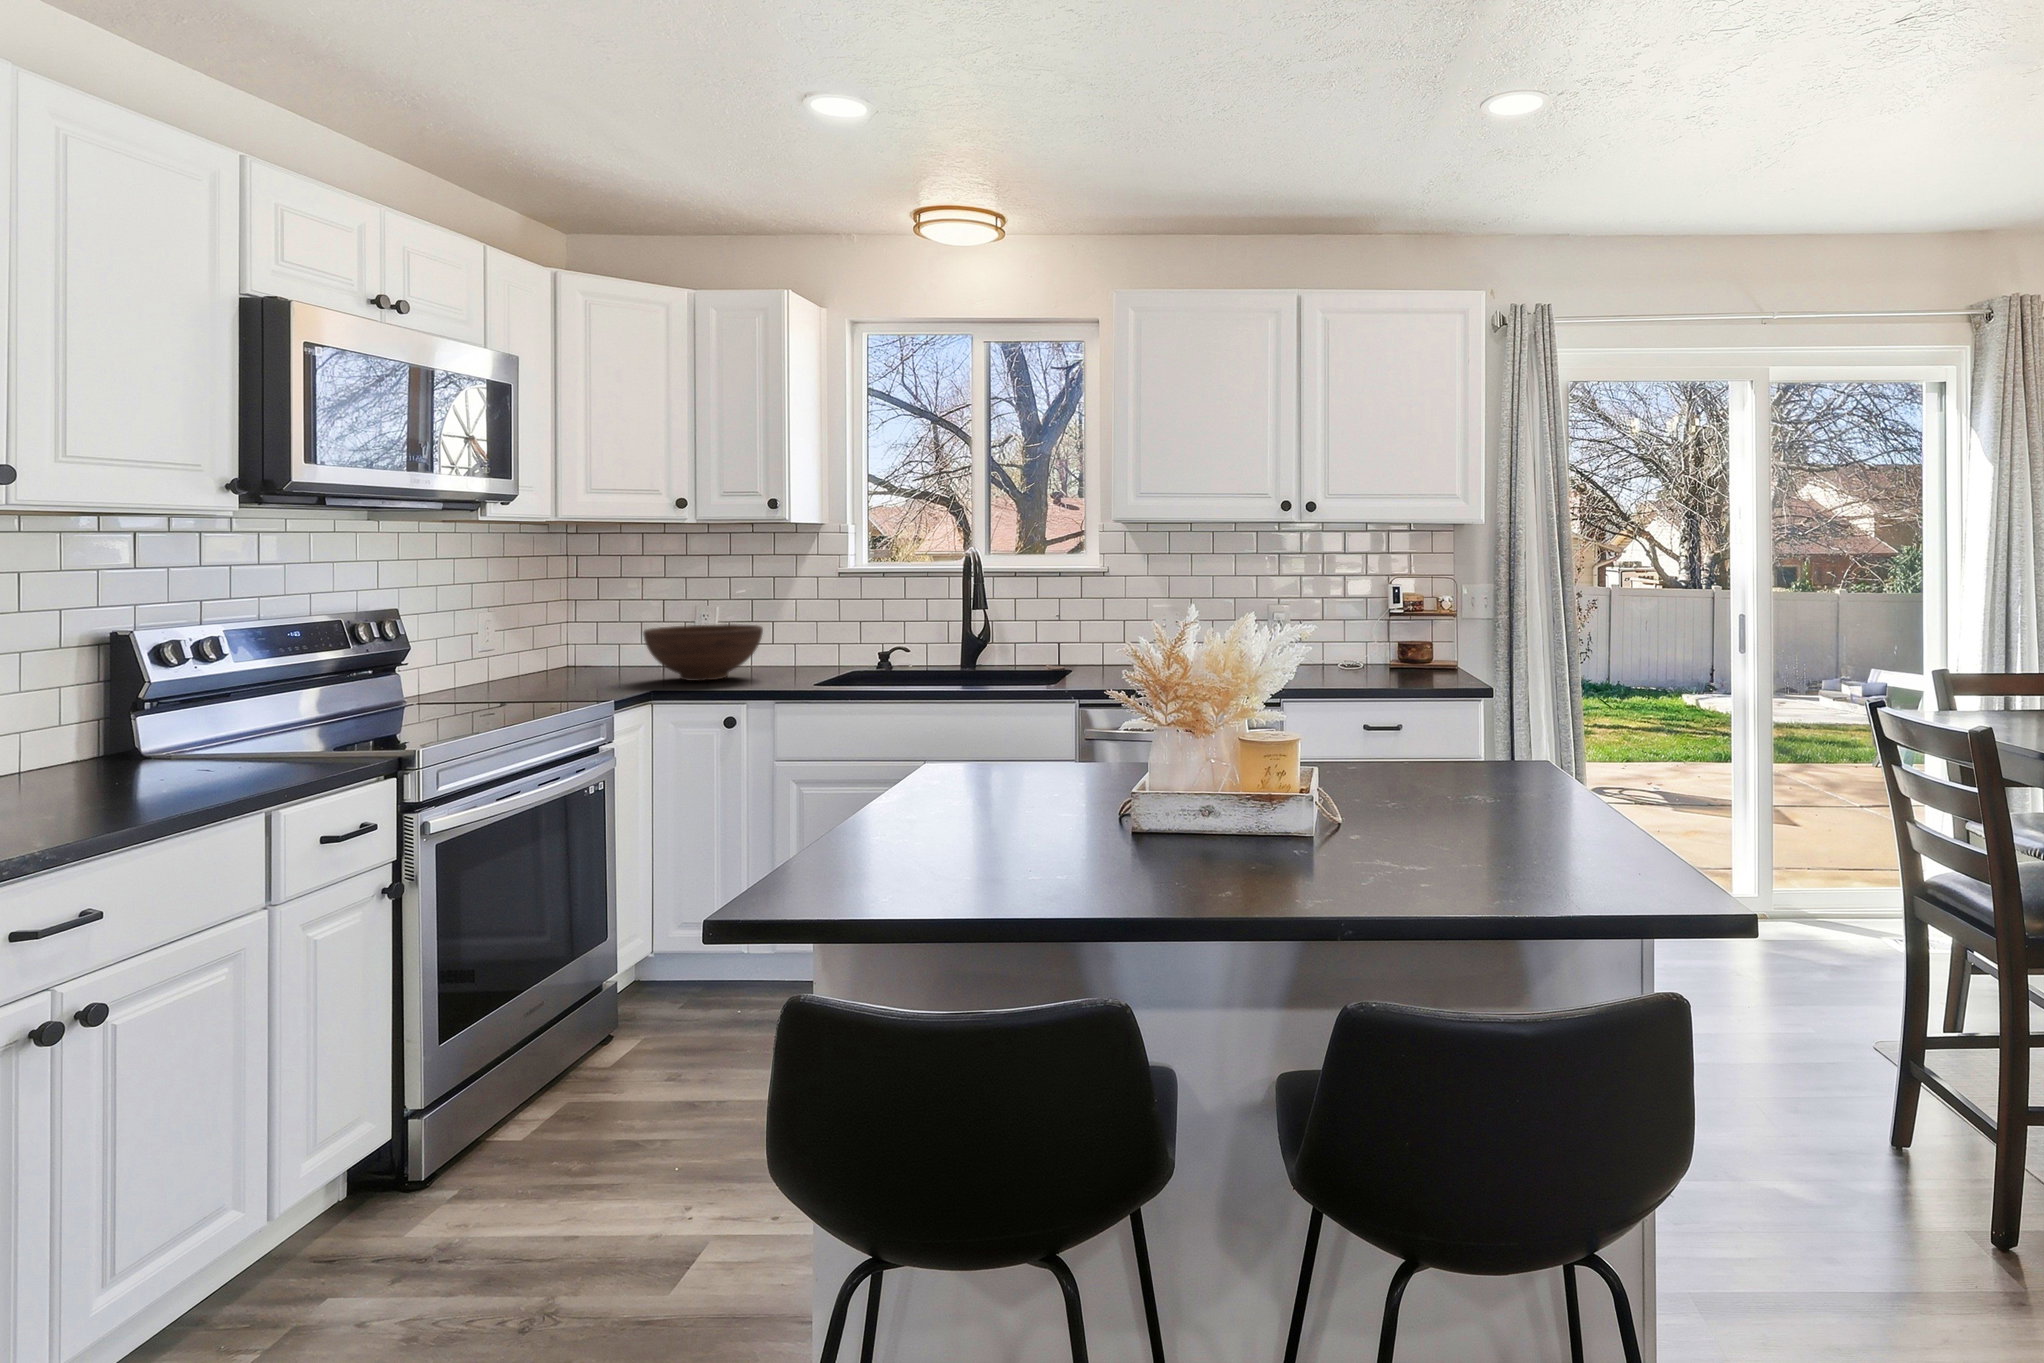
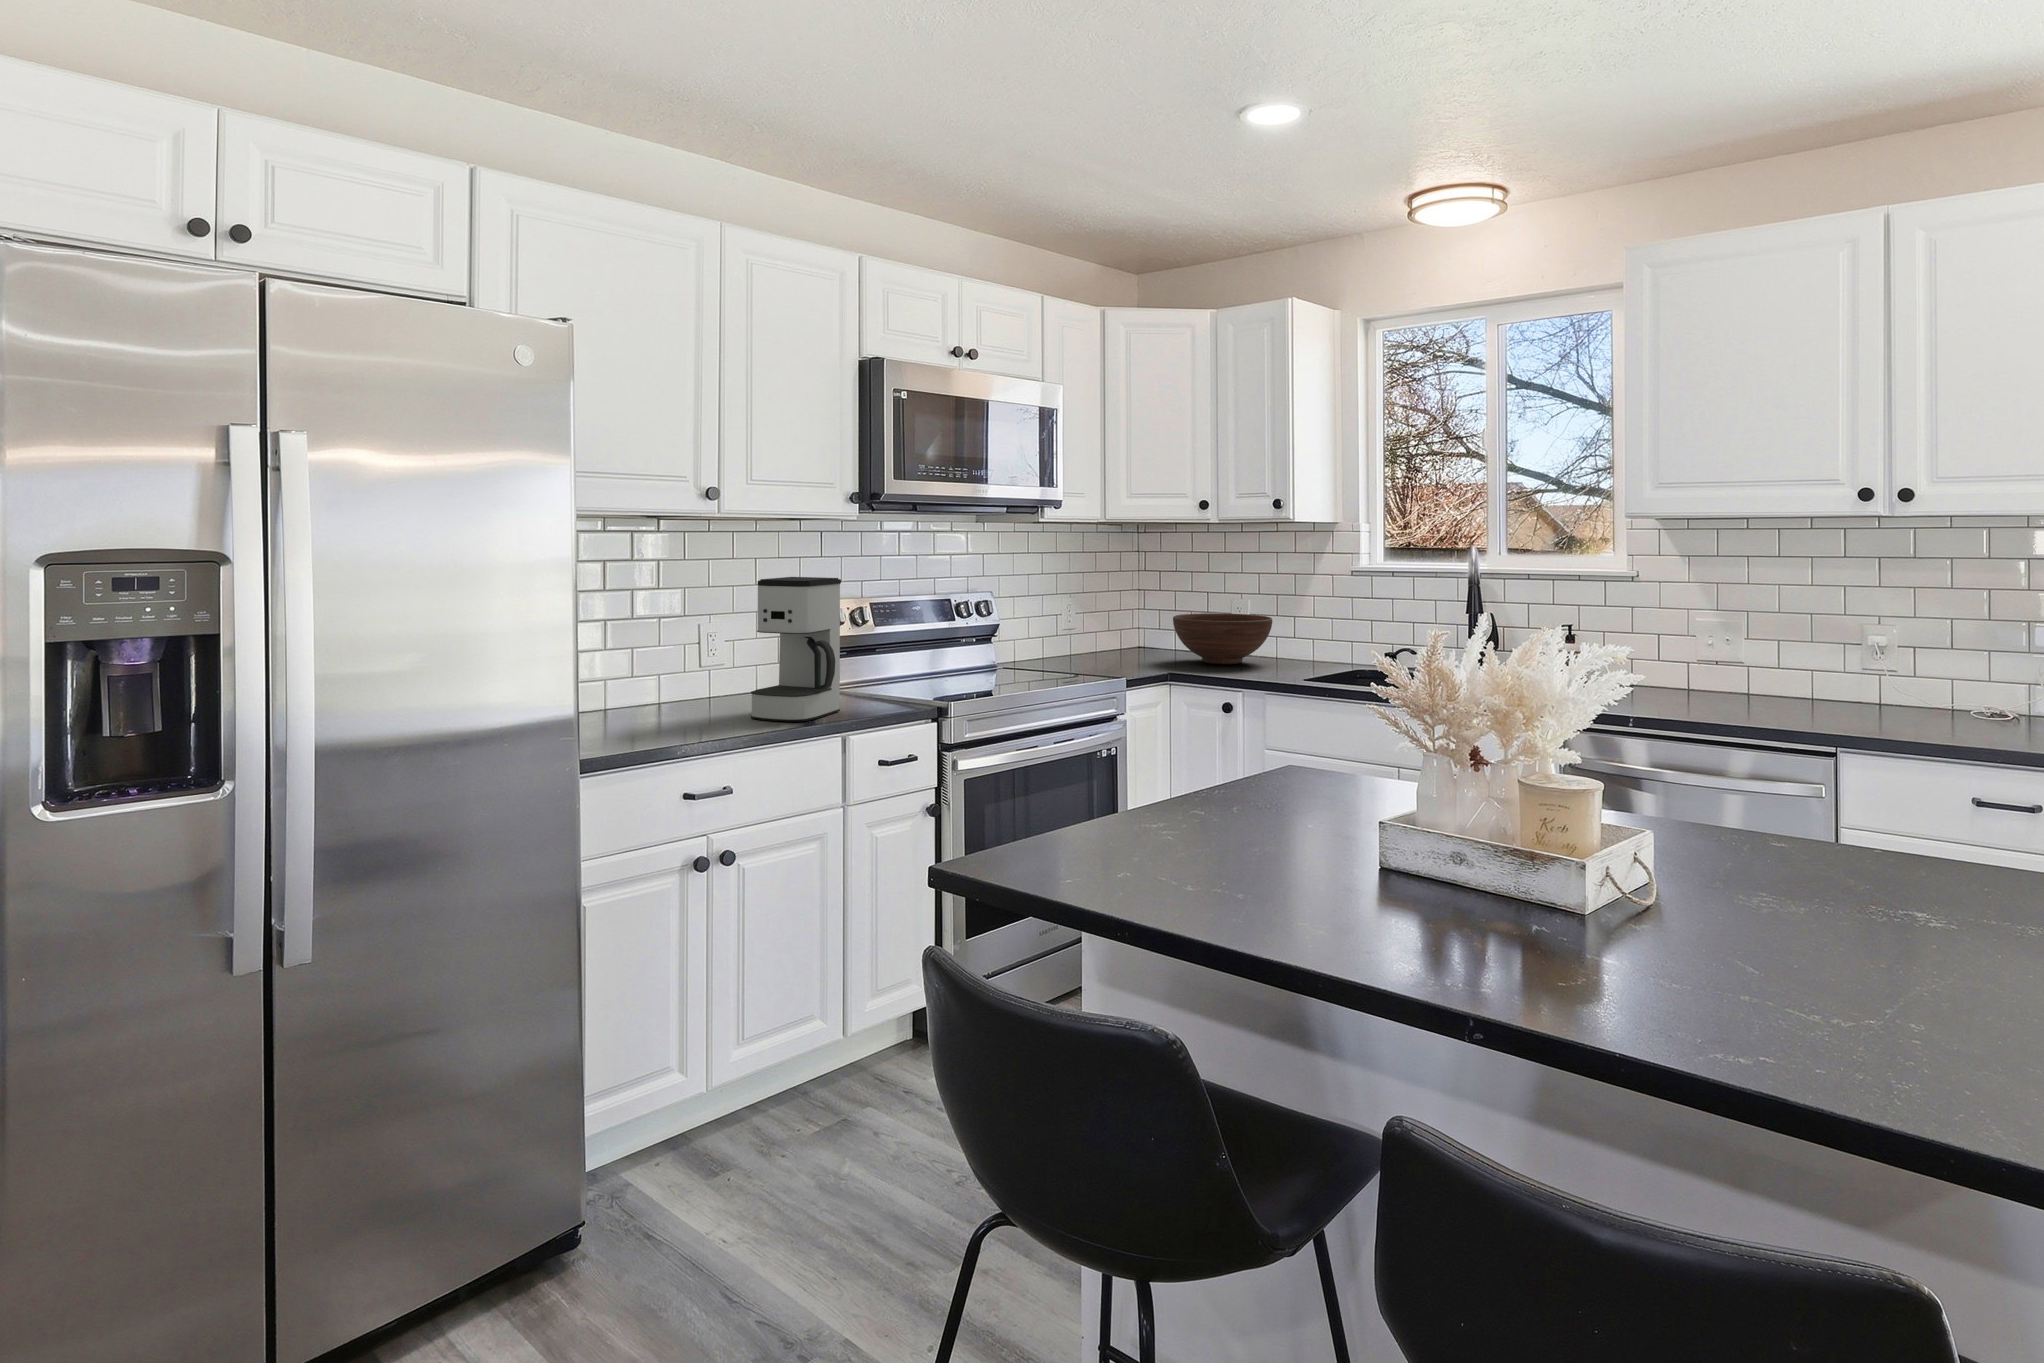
coffee maker: none [85,592,245,804] -> present [751,577,841,722]

